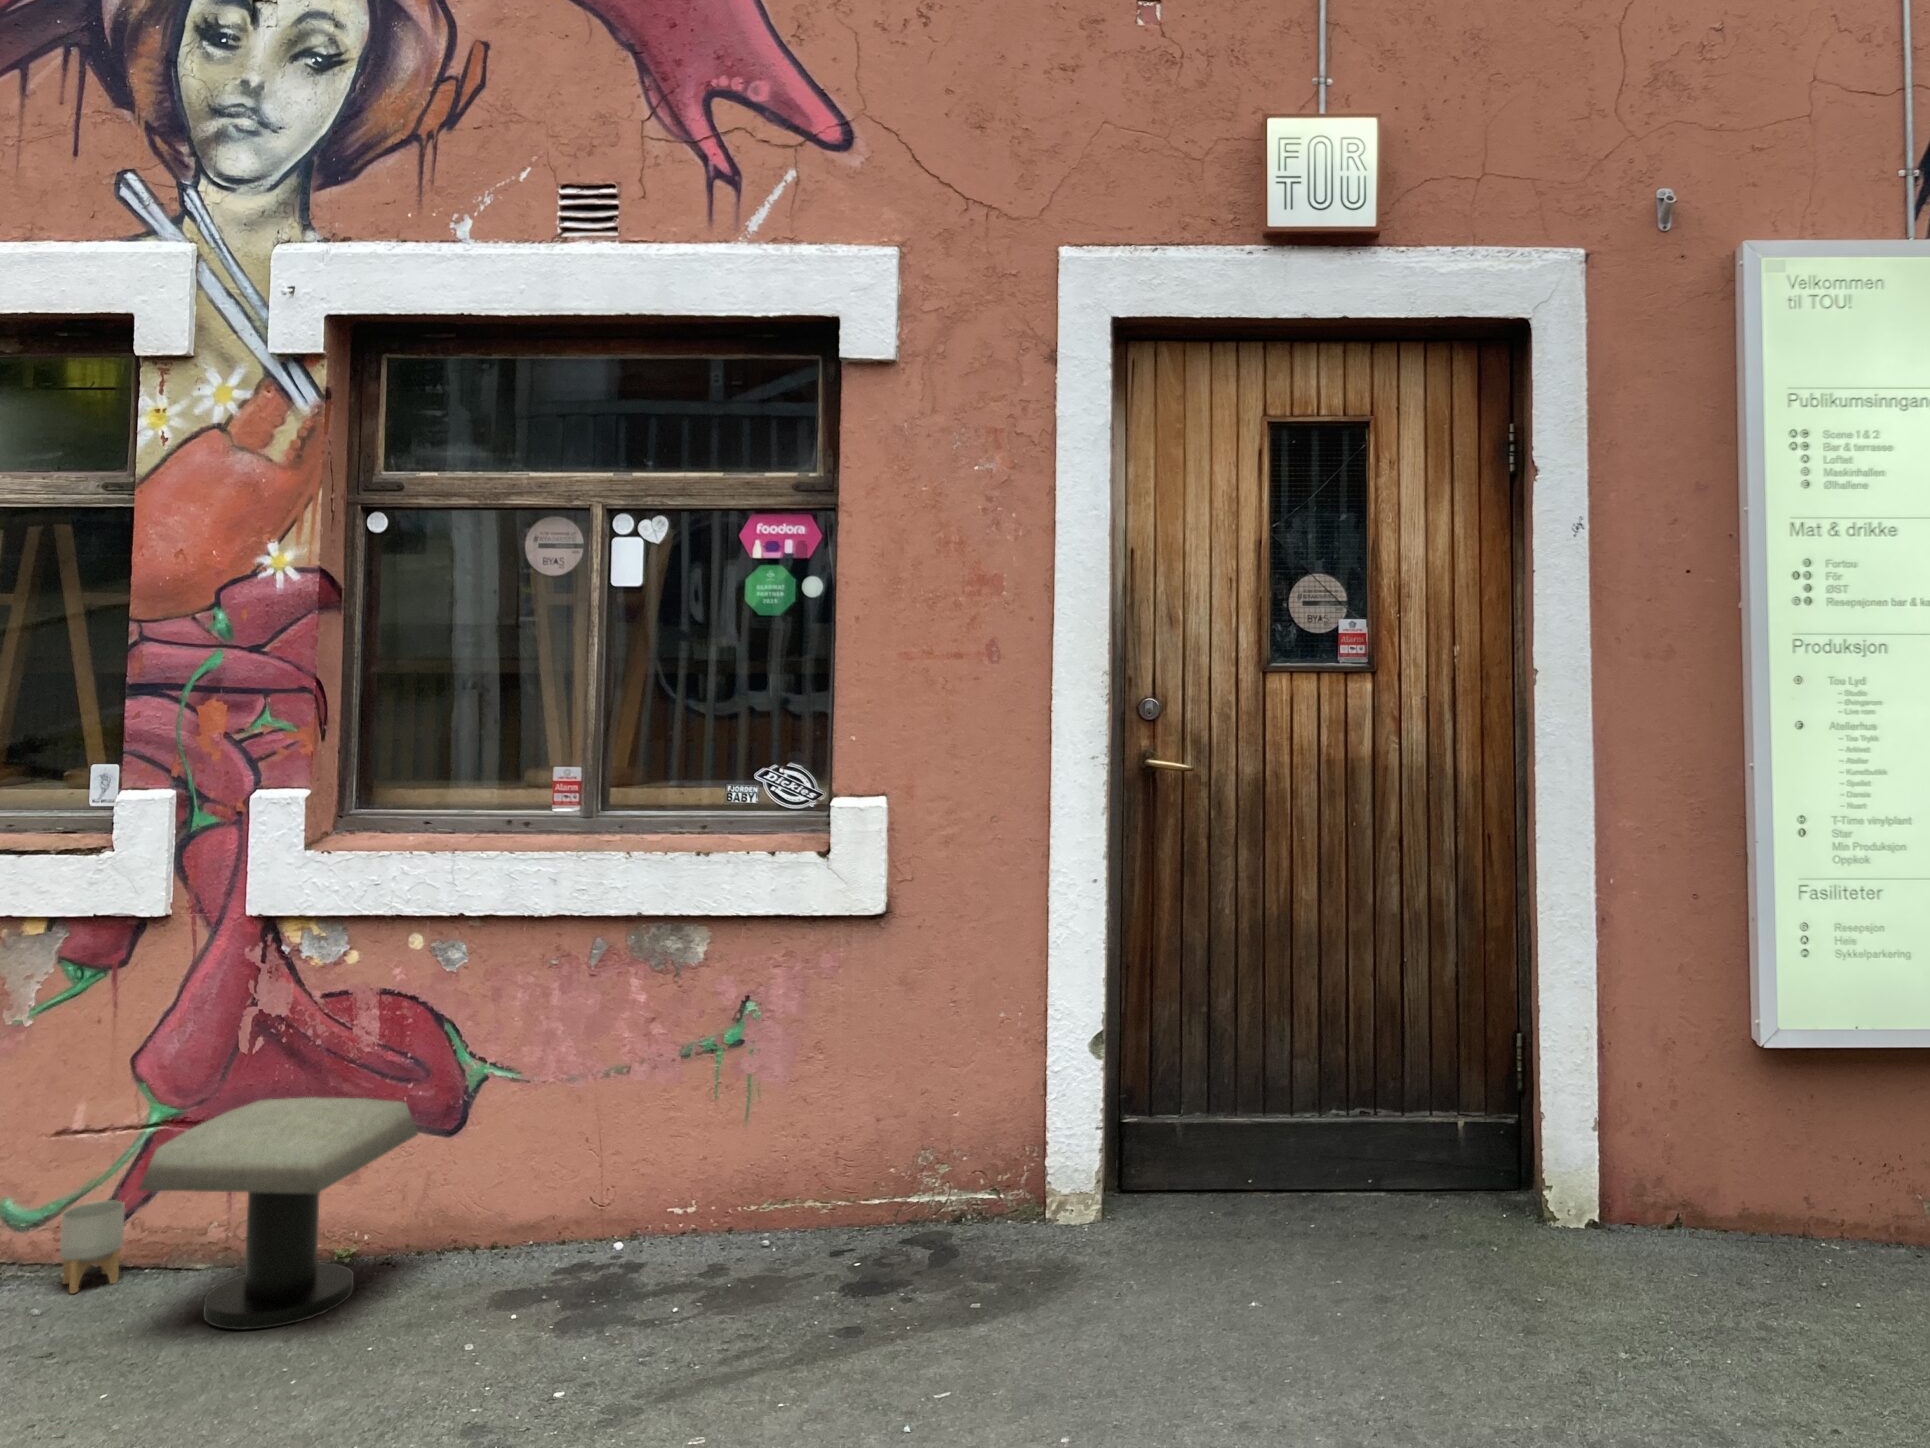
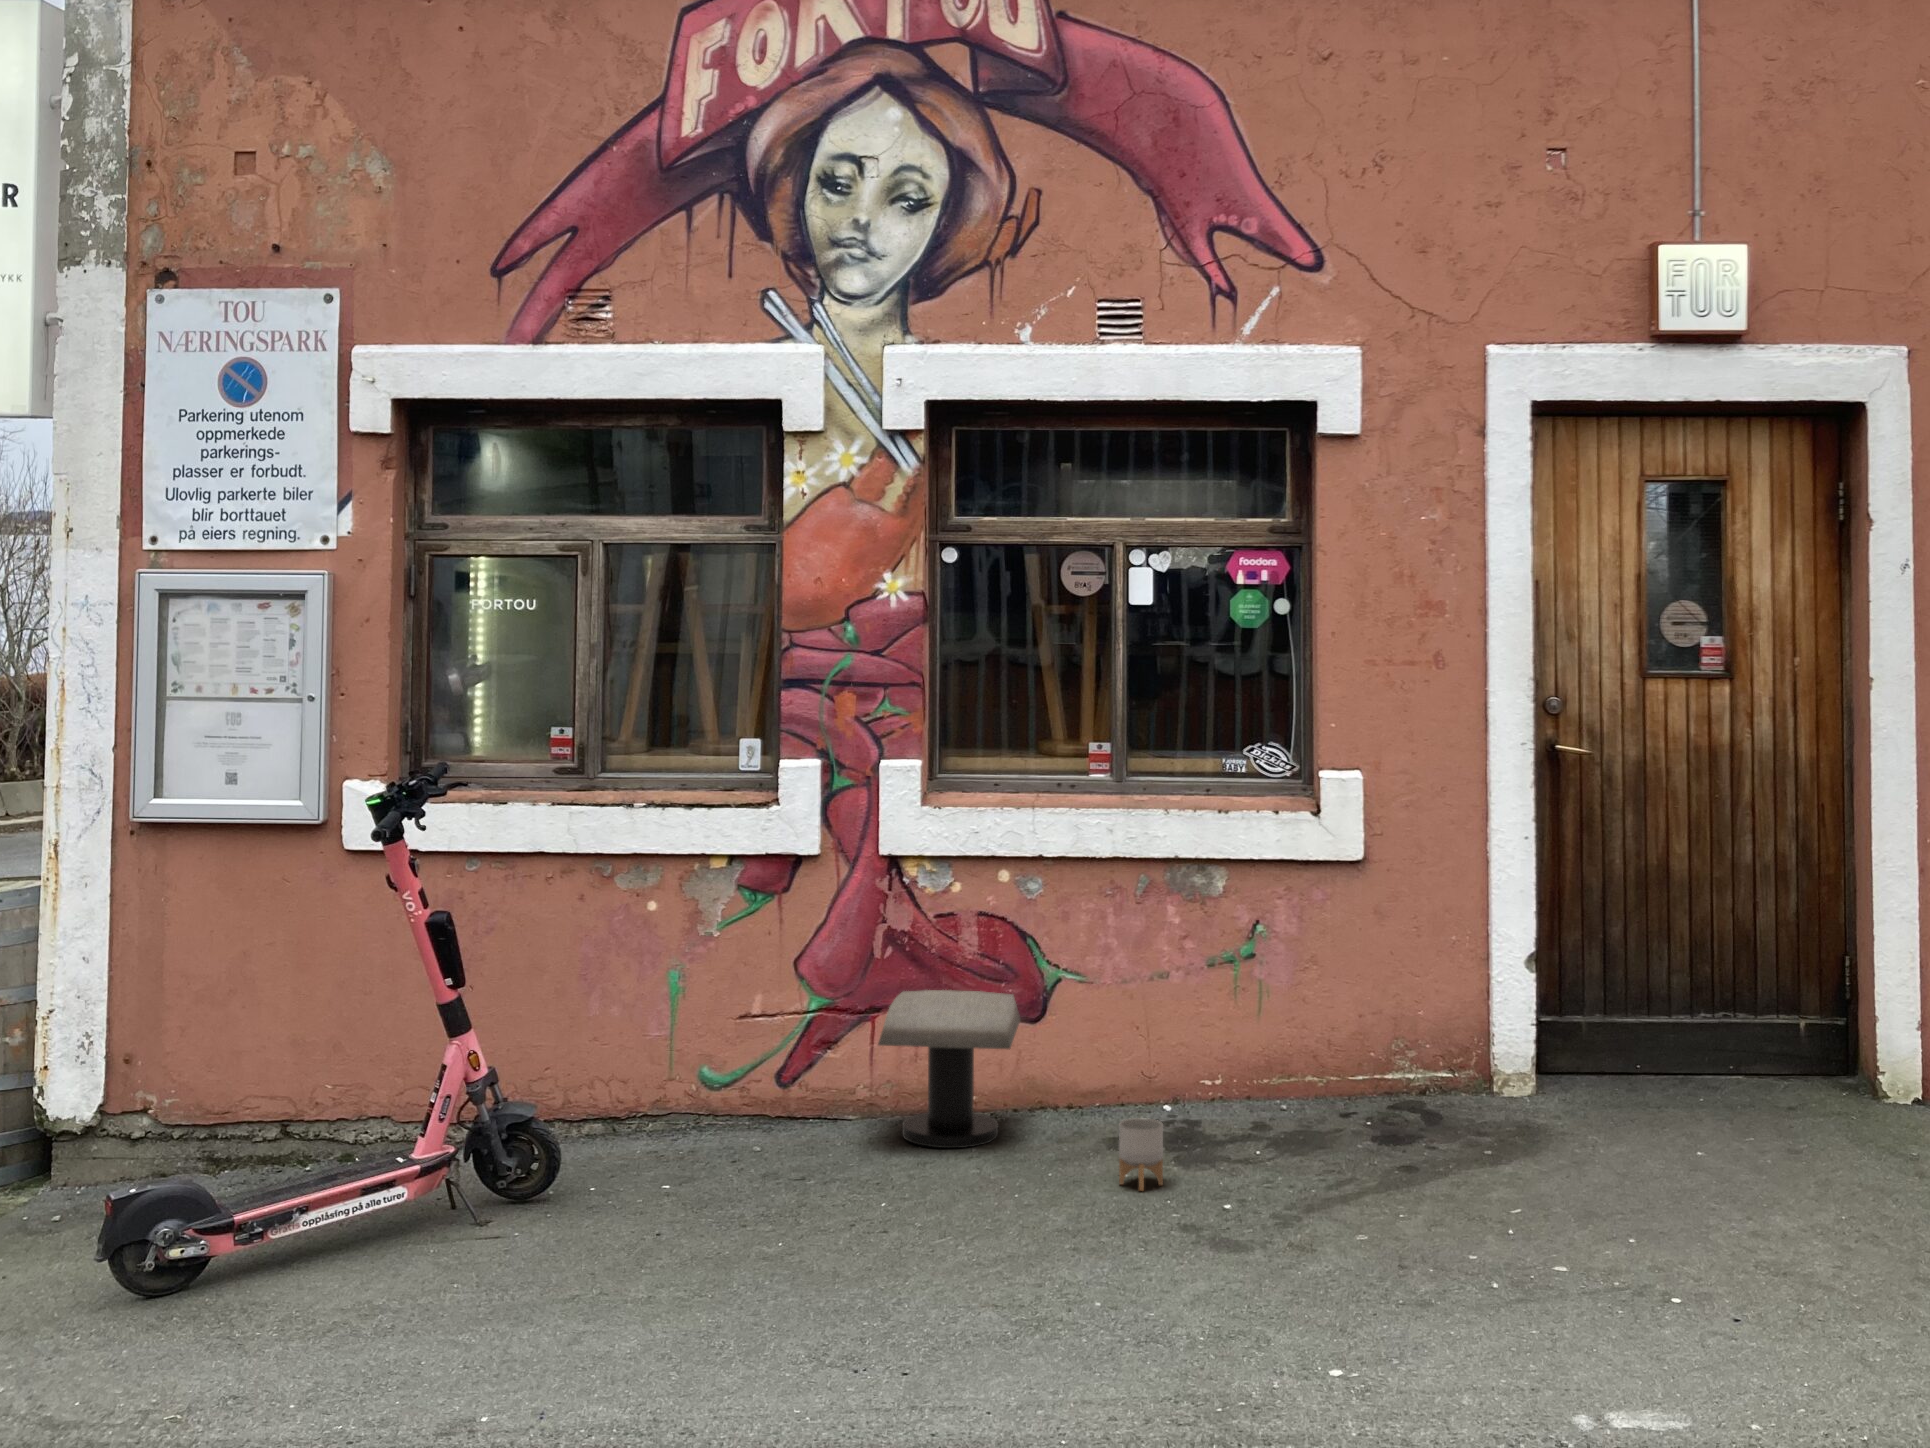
planter: present [60,1200,125,1293] -> present [1119,1118,1163,1191]

